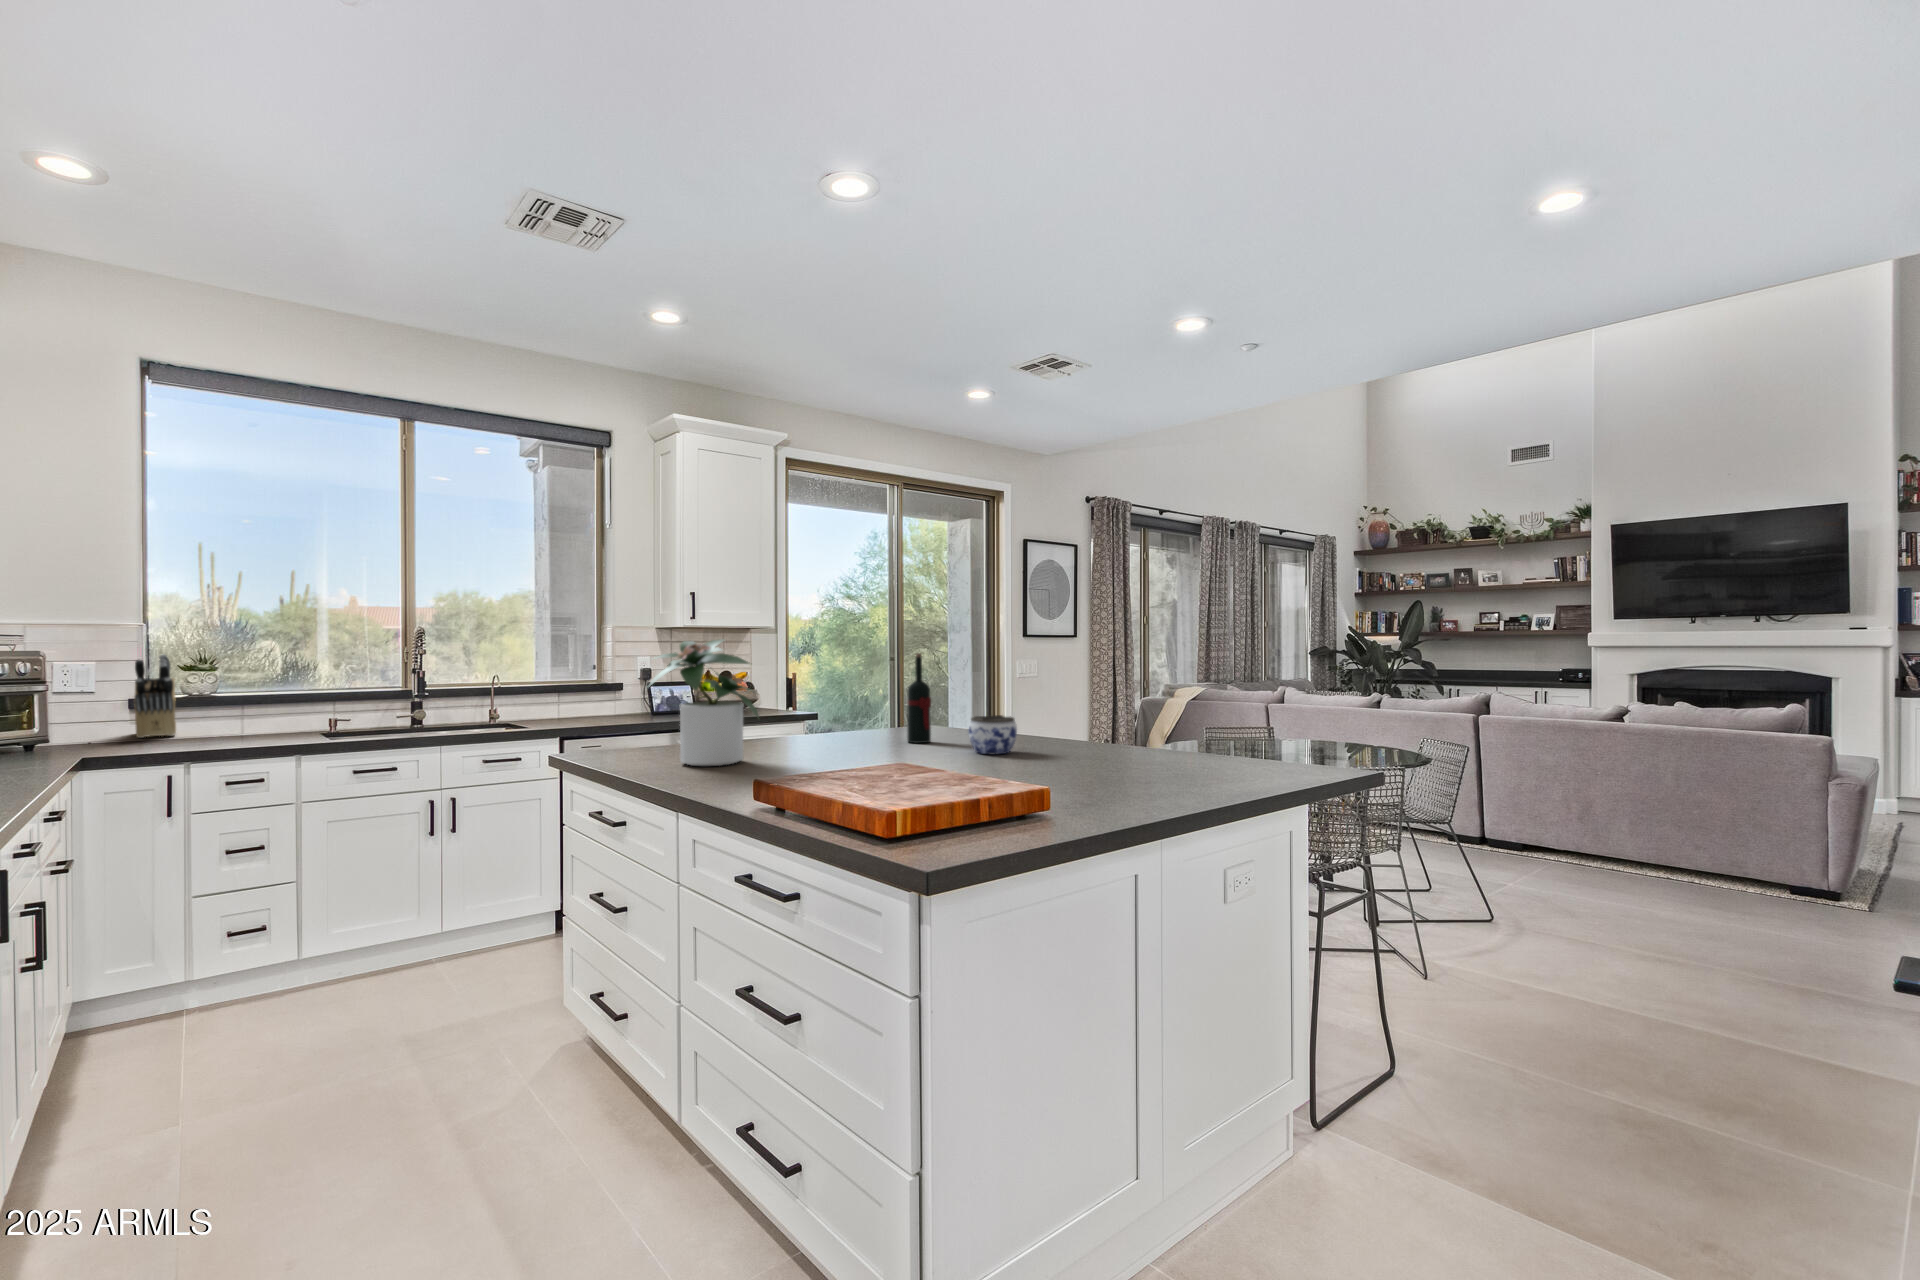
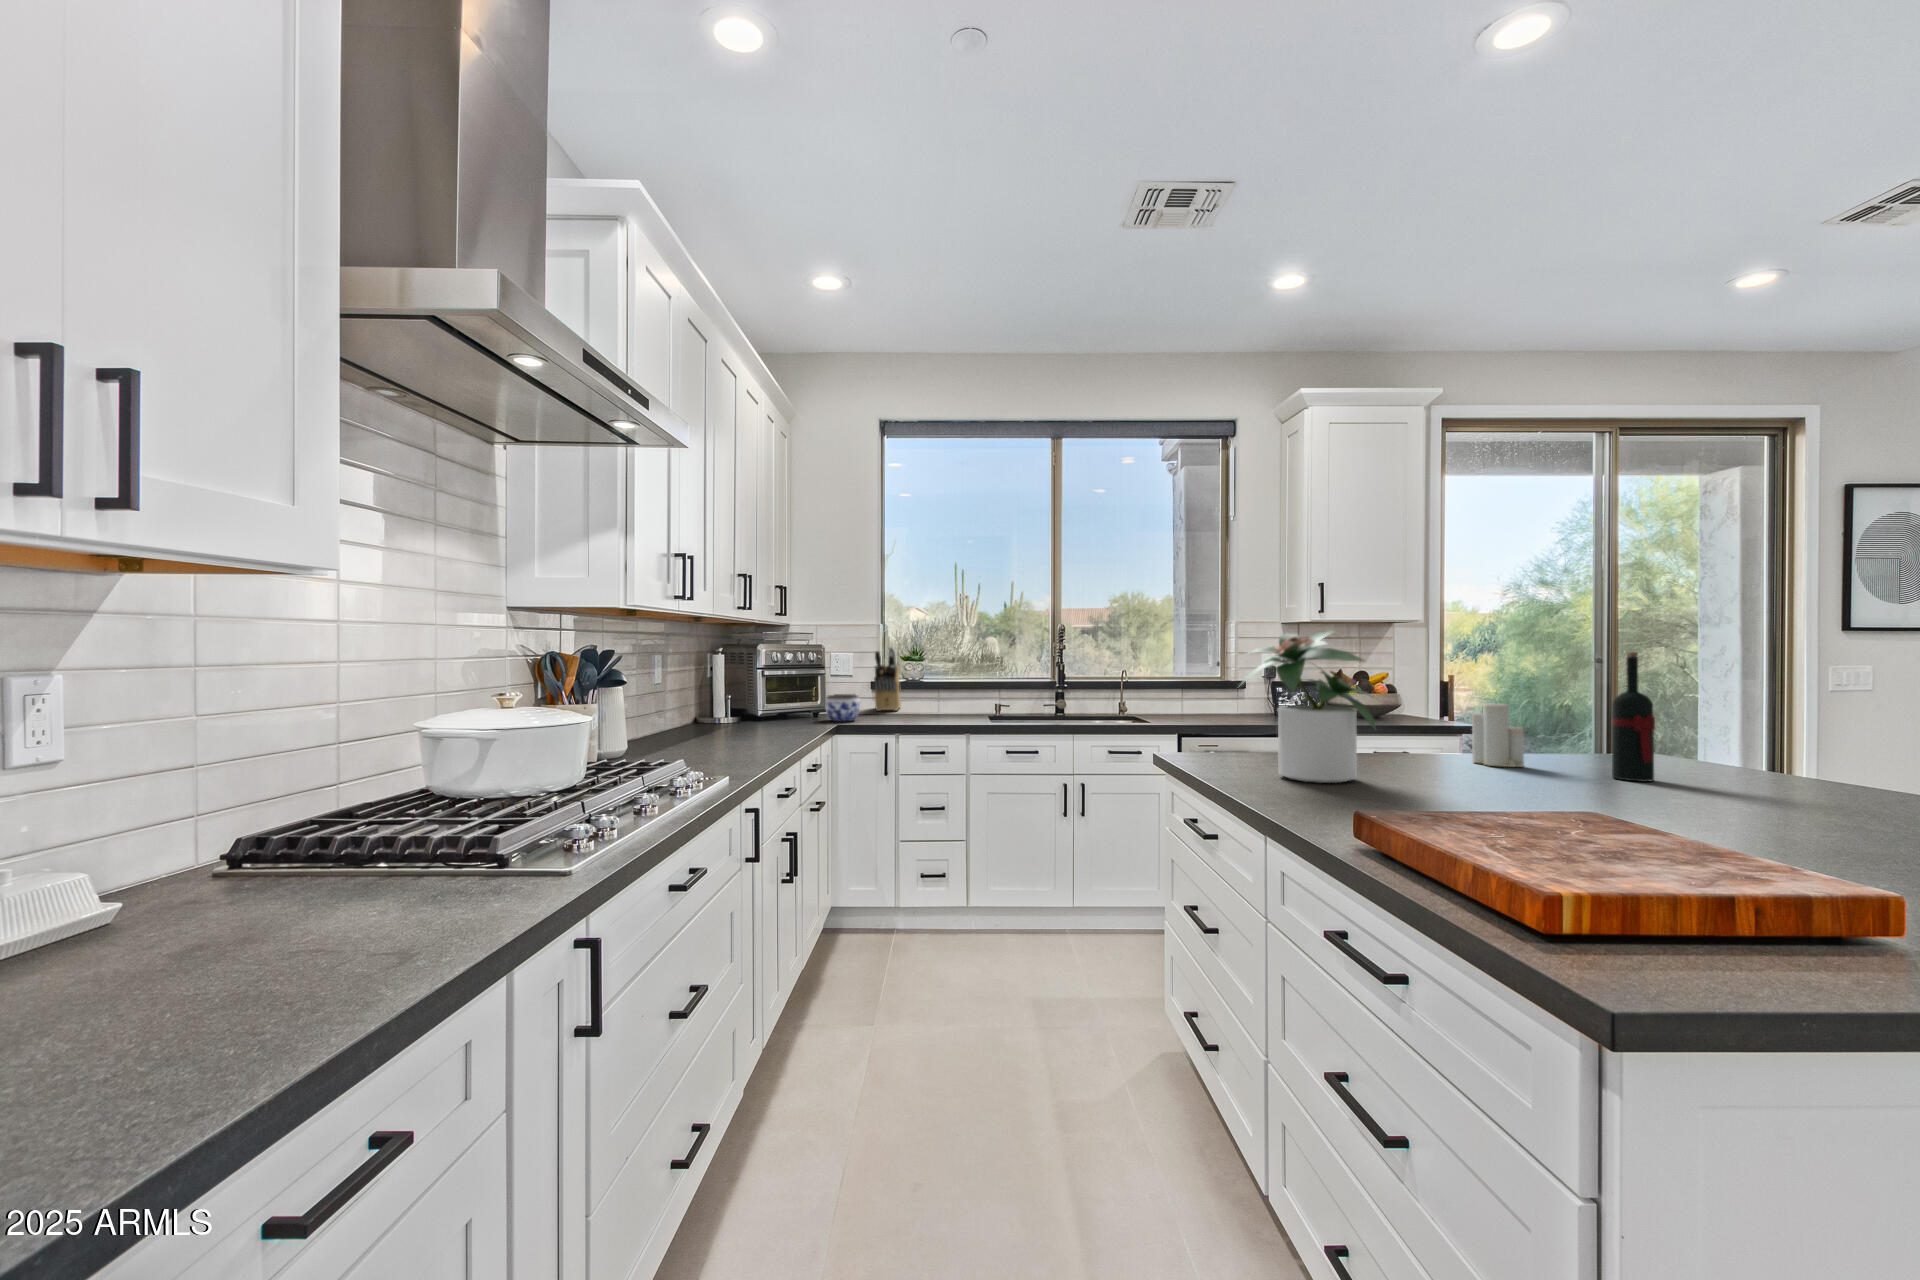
candle: none [820,688,855,741] -> present [1472,703,1524,767]
jar: present [968,715,1017,754] -> present [825,694,860,721]

